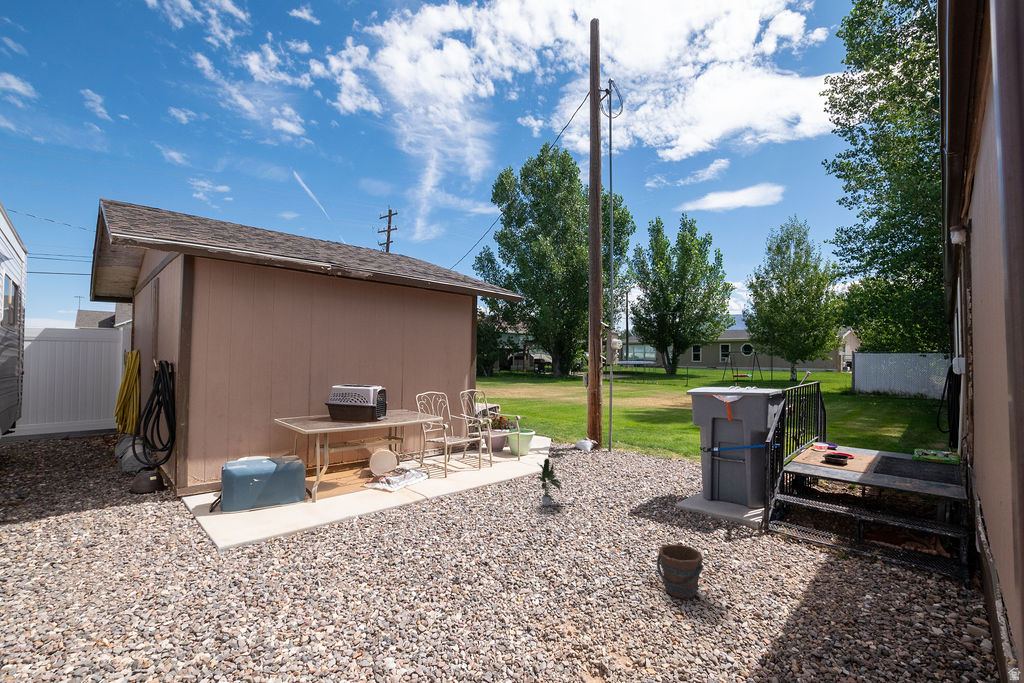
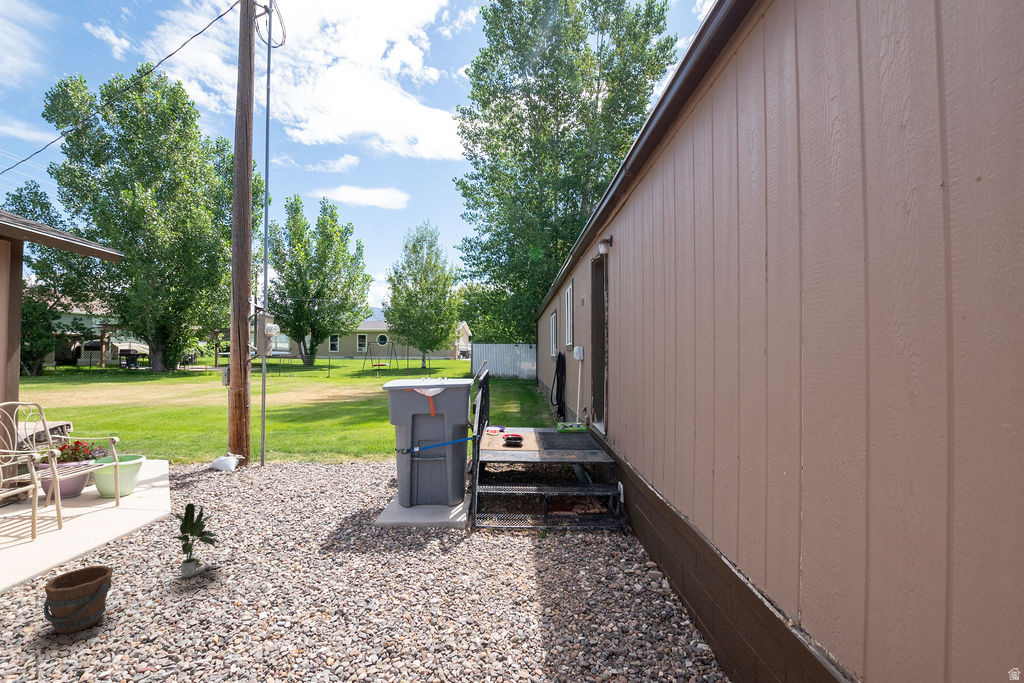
bucket: present [657,544,704,599] -> present [44,565,113,634]

